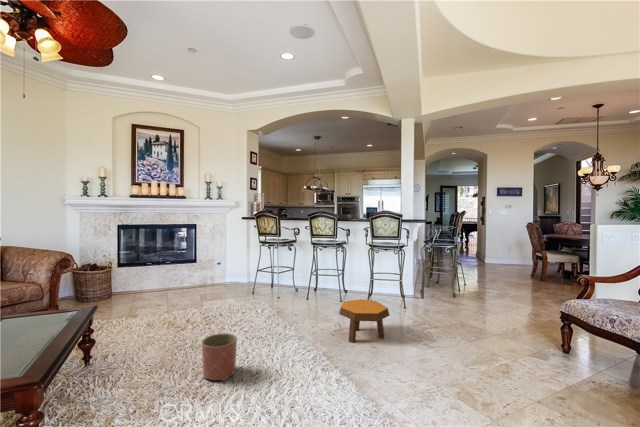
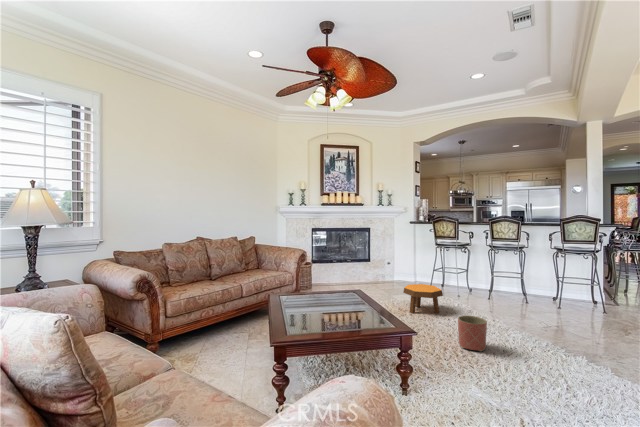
footstool: present [339,299,389,343] -> present [403,284,443,314]

